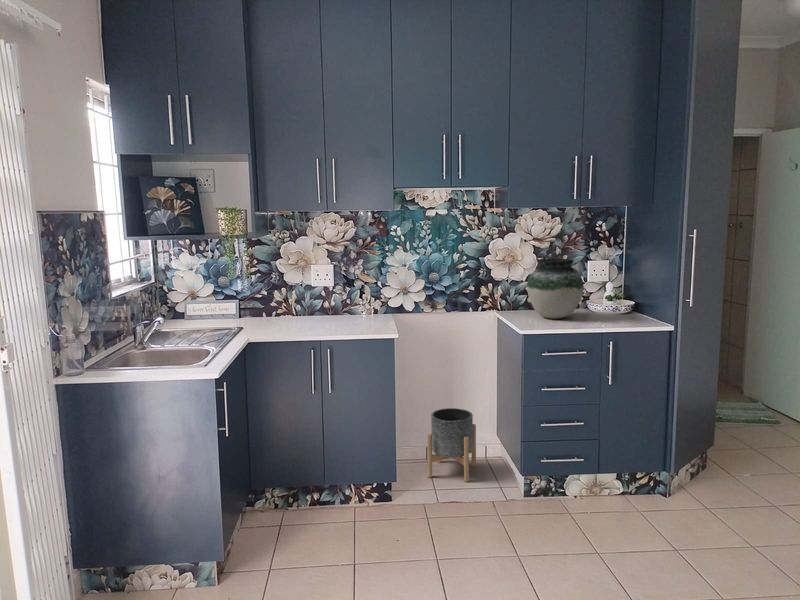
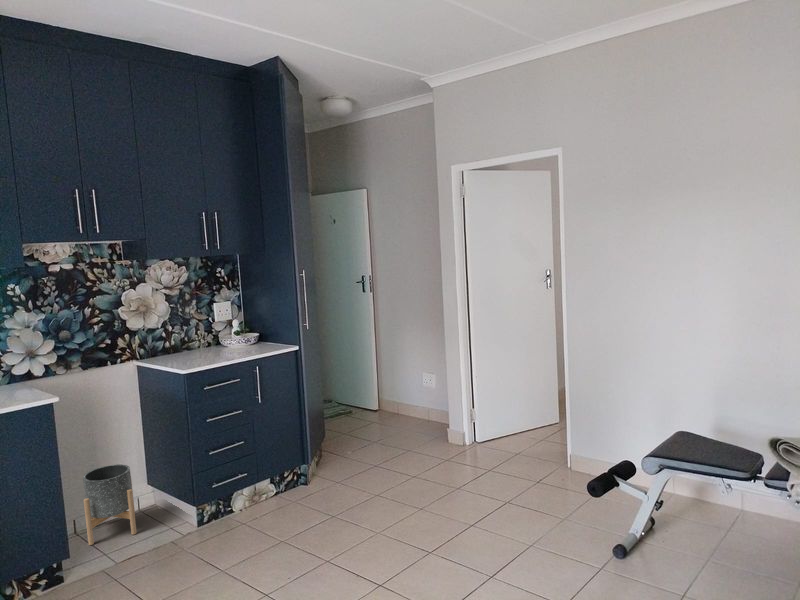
vase: present [527,259,584,319] -> none [169,303,222,358]

